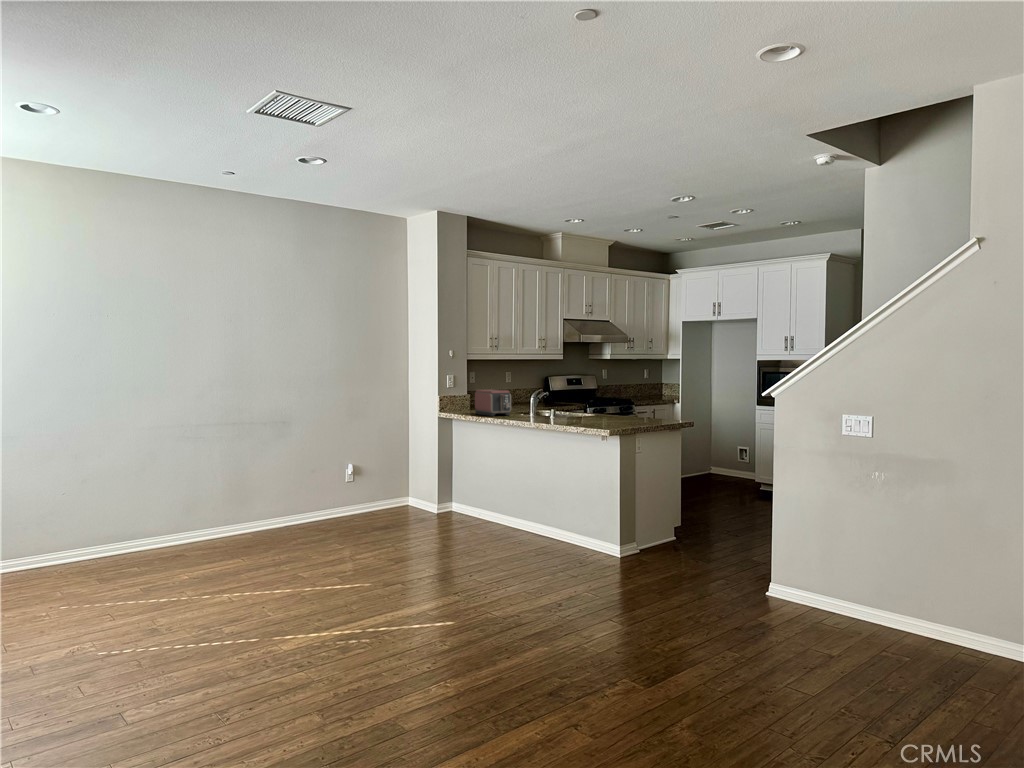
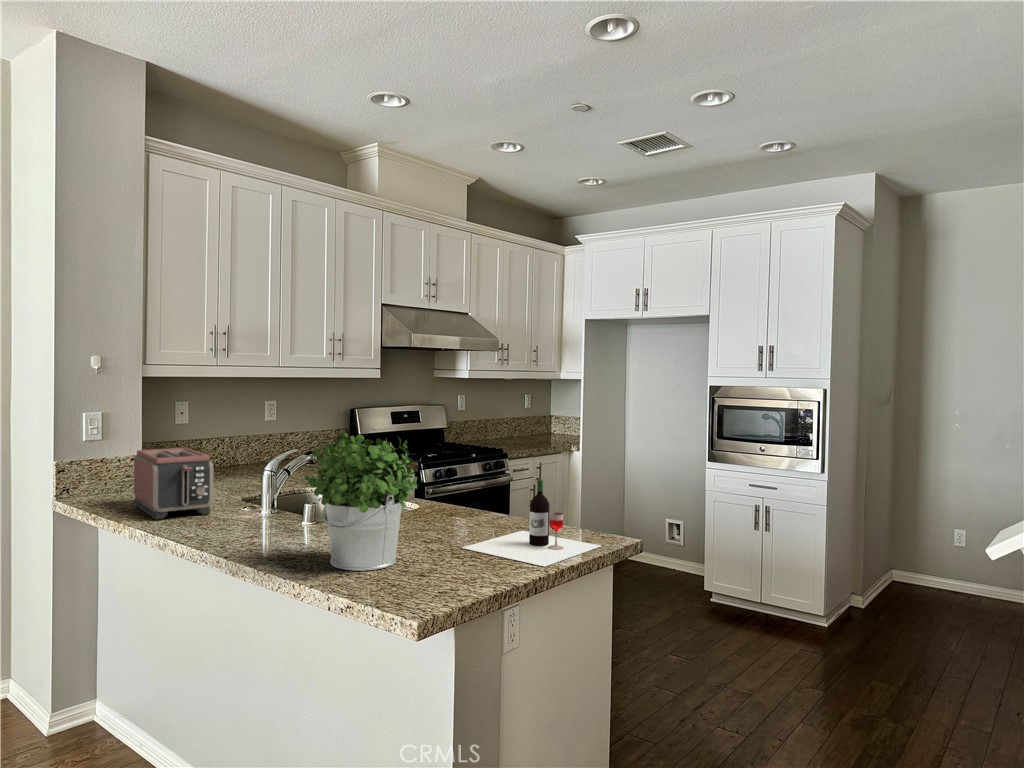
potted plant: none [563,376,605,424] -> present [304,433,417,571]
wine bottle: none [619,395,675,424] -> present [462,479,601,567]

